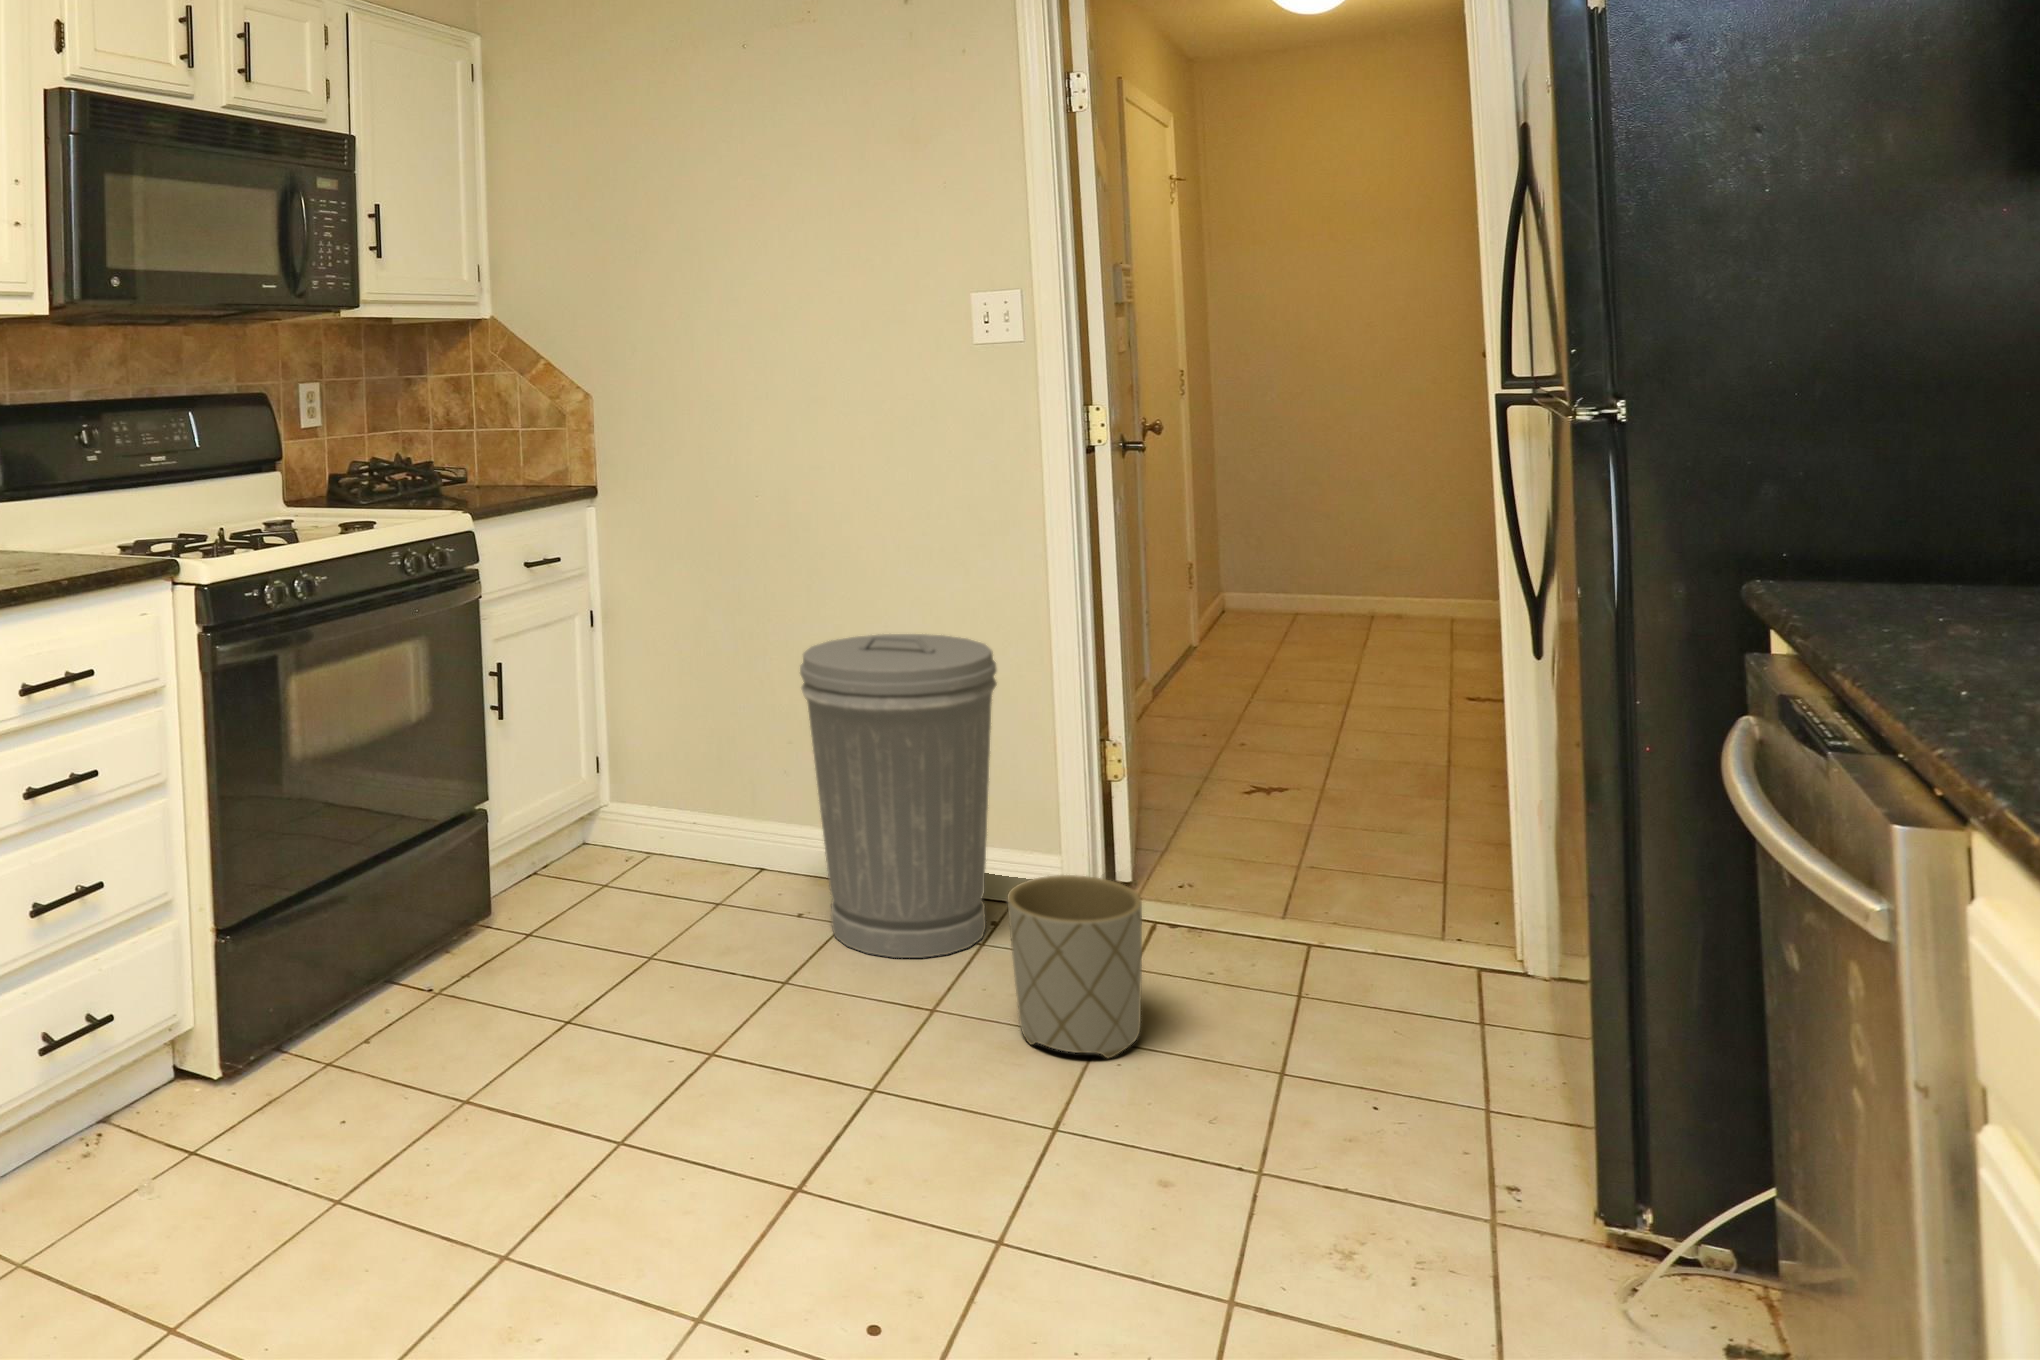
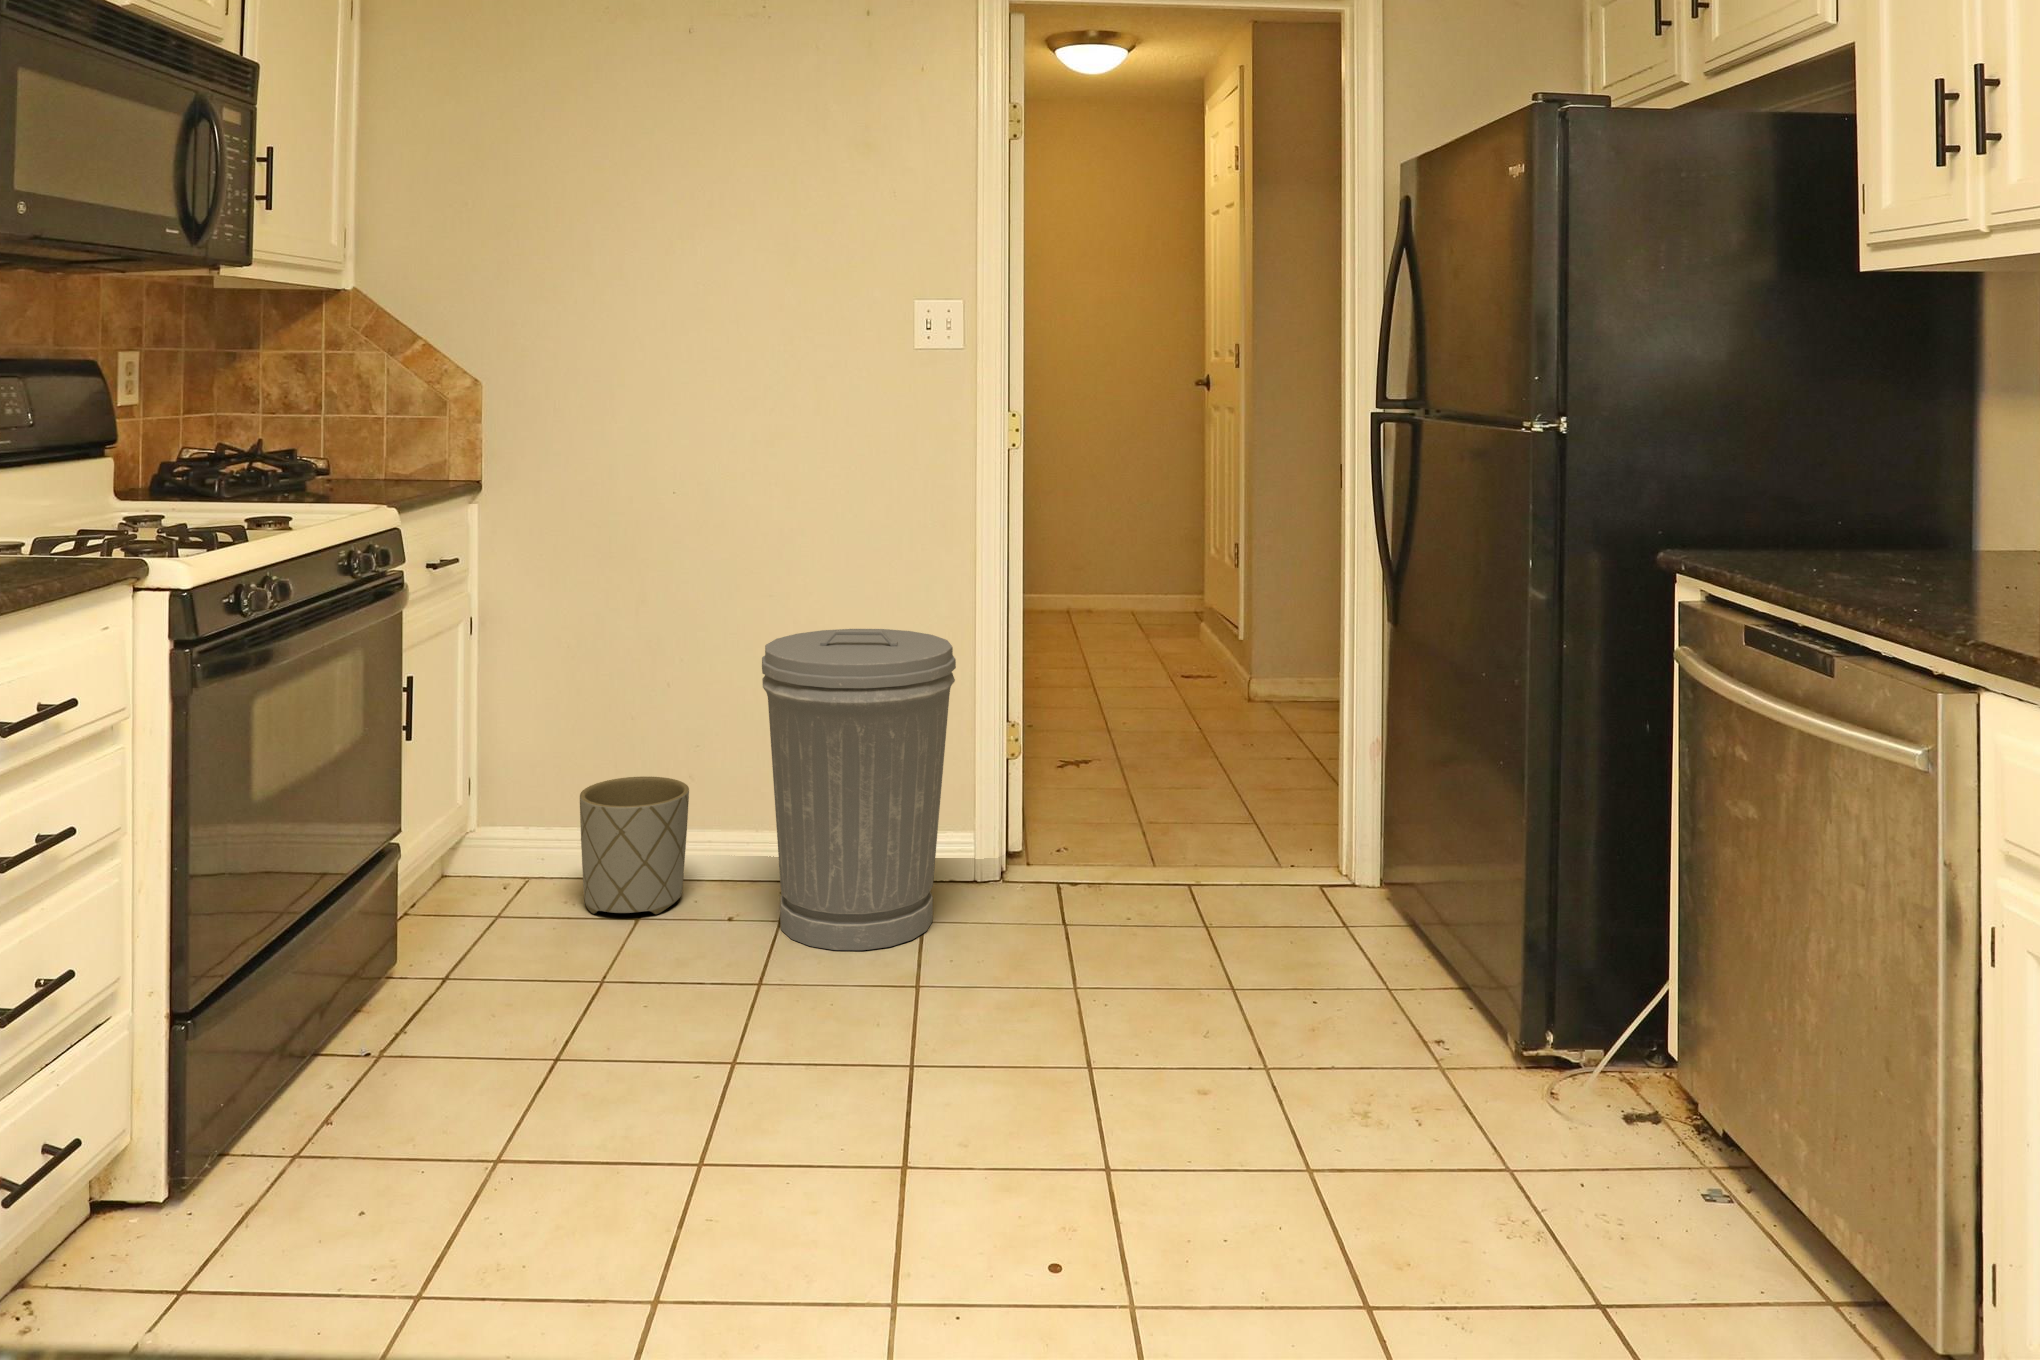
planter: present [1007,875,1142,1058] -> present [580,776,689,914]

